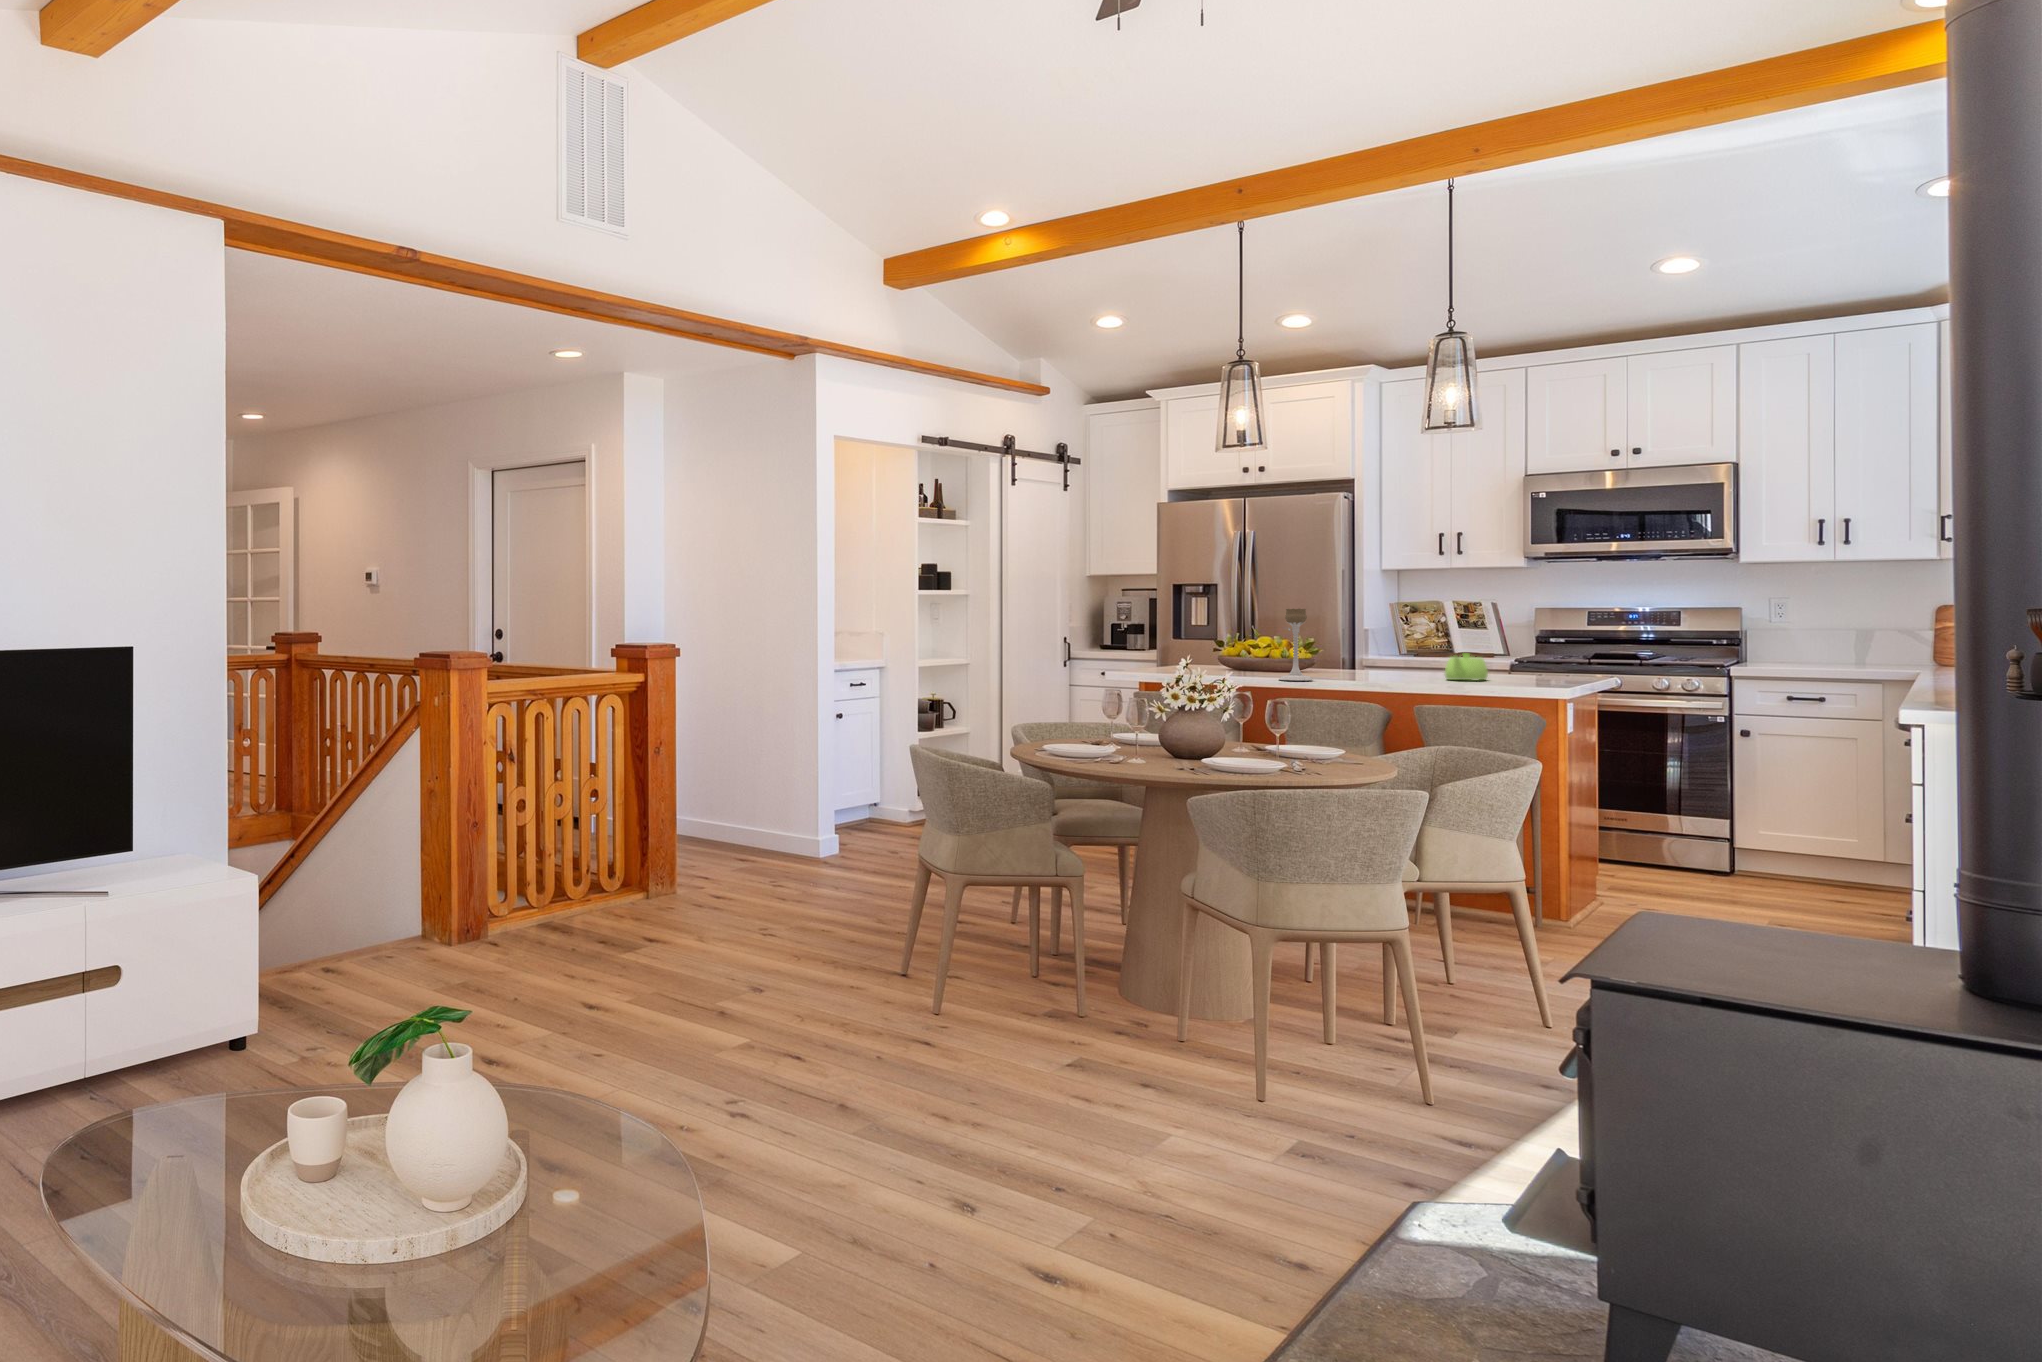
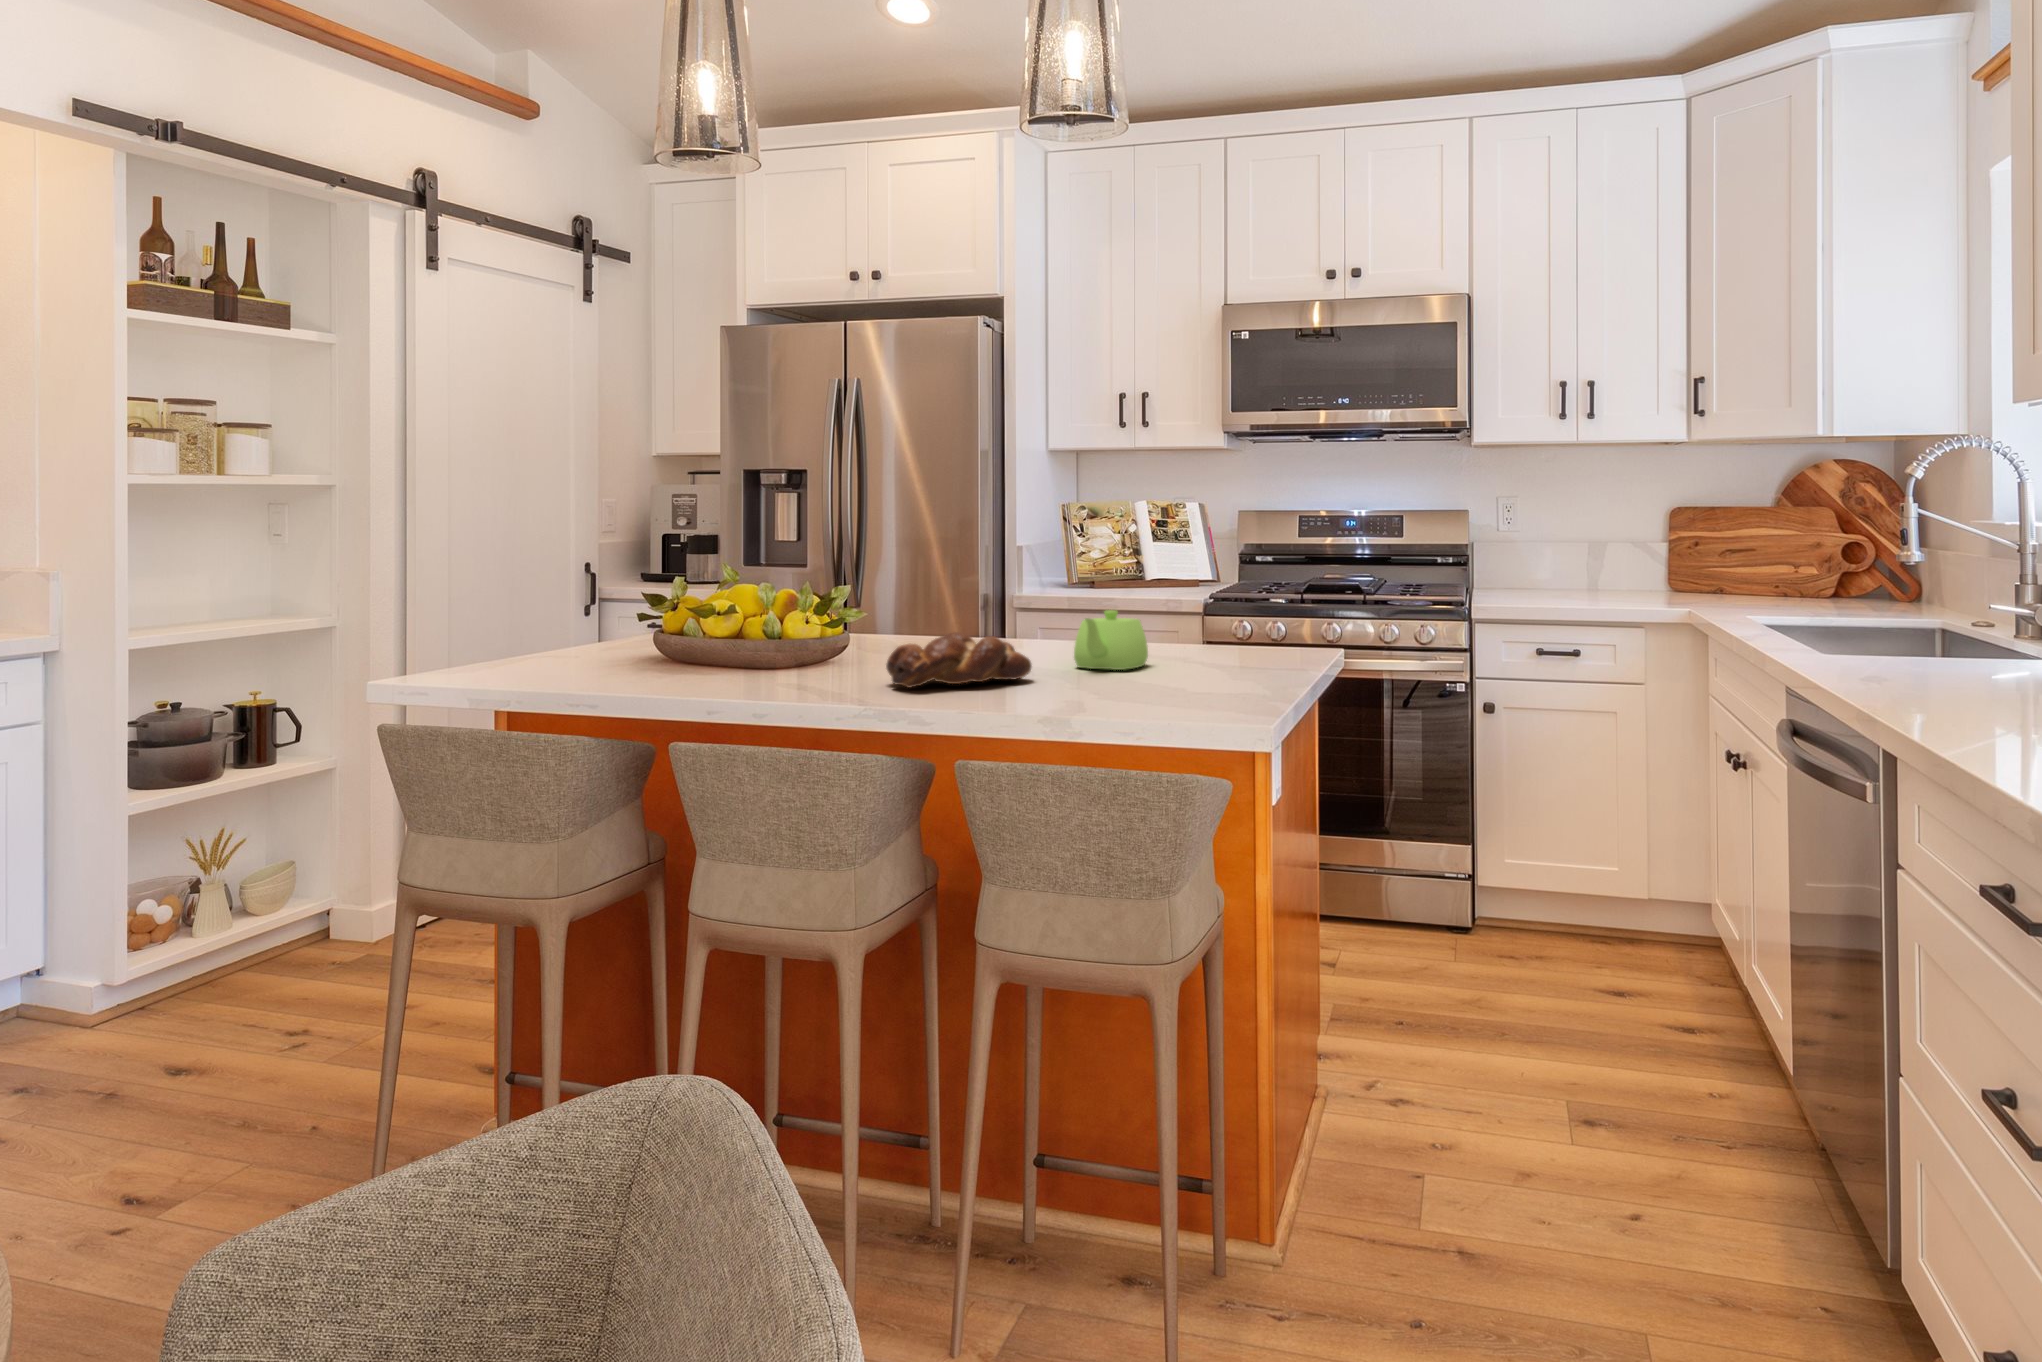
candle holder: present [1279,609,1312,681] -> none [747,517,818,687]
bread loaf: none [1350,660,1426,682] -> present [886,632,1032,687]

